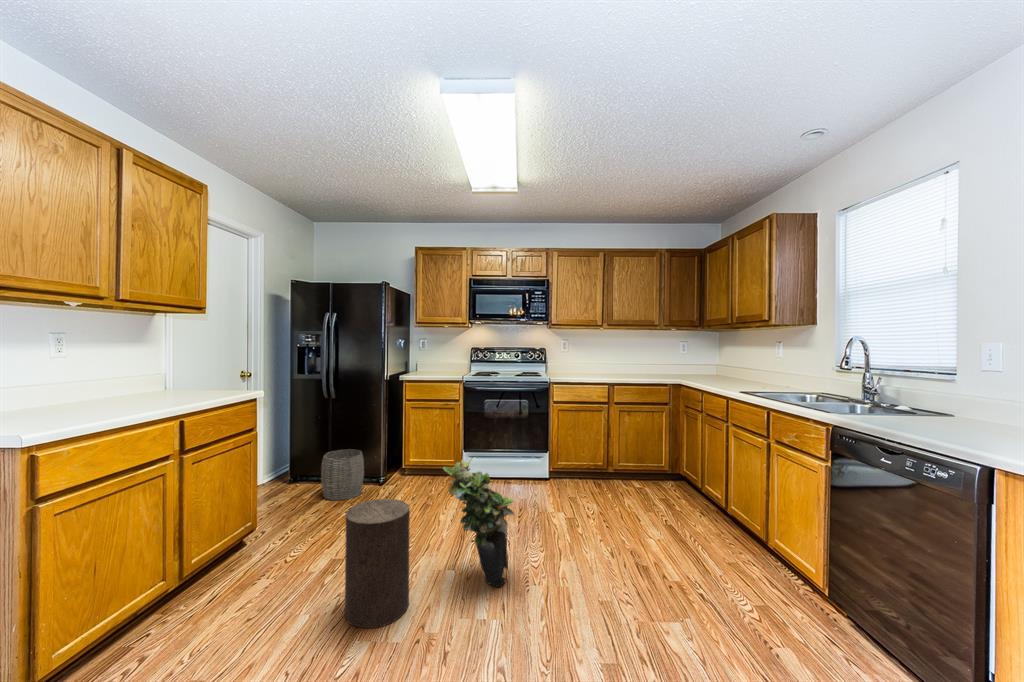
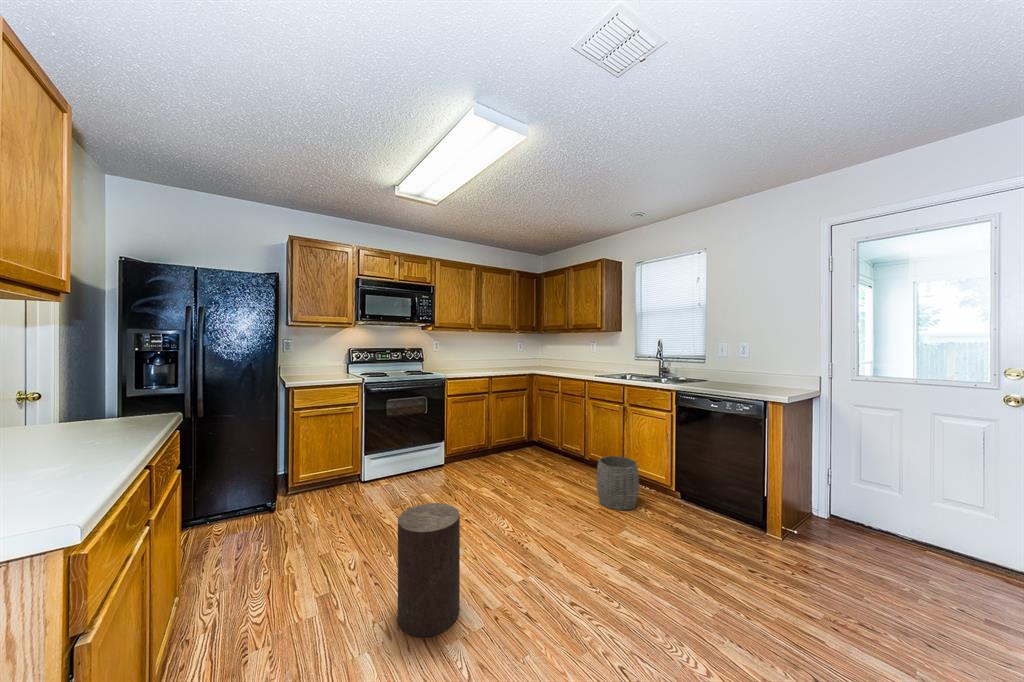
woven basket: present [321,449,364,500] -> present [597,456,639,510]
potted plant: present [443,460,514,587] -> none [455,451,515,556]

